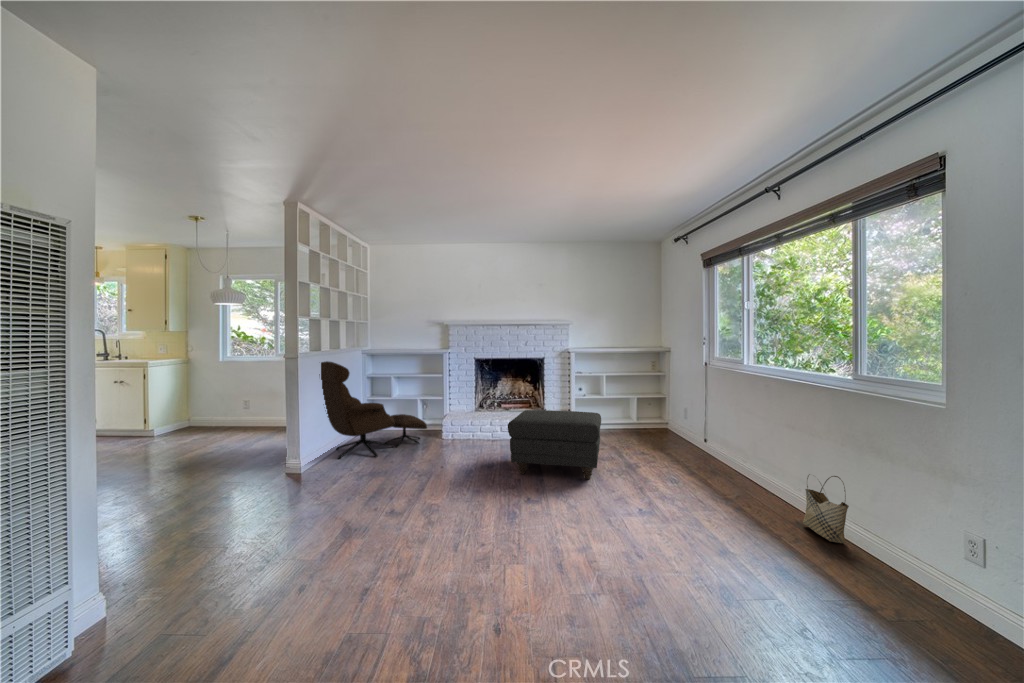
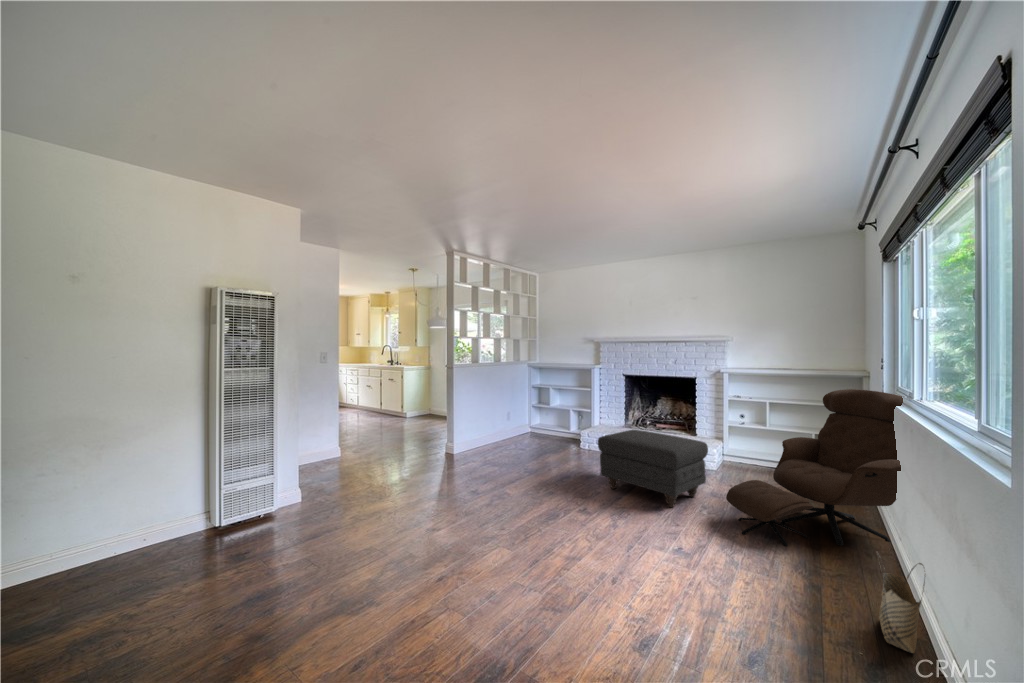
lounge chair: present [319,361,427,459] -> present [726,389,903,546]

